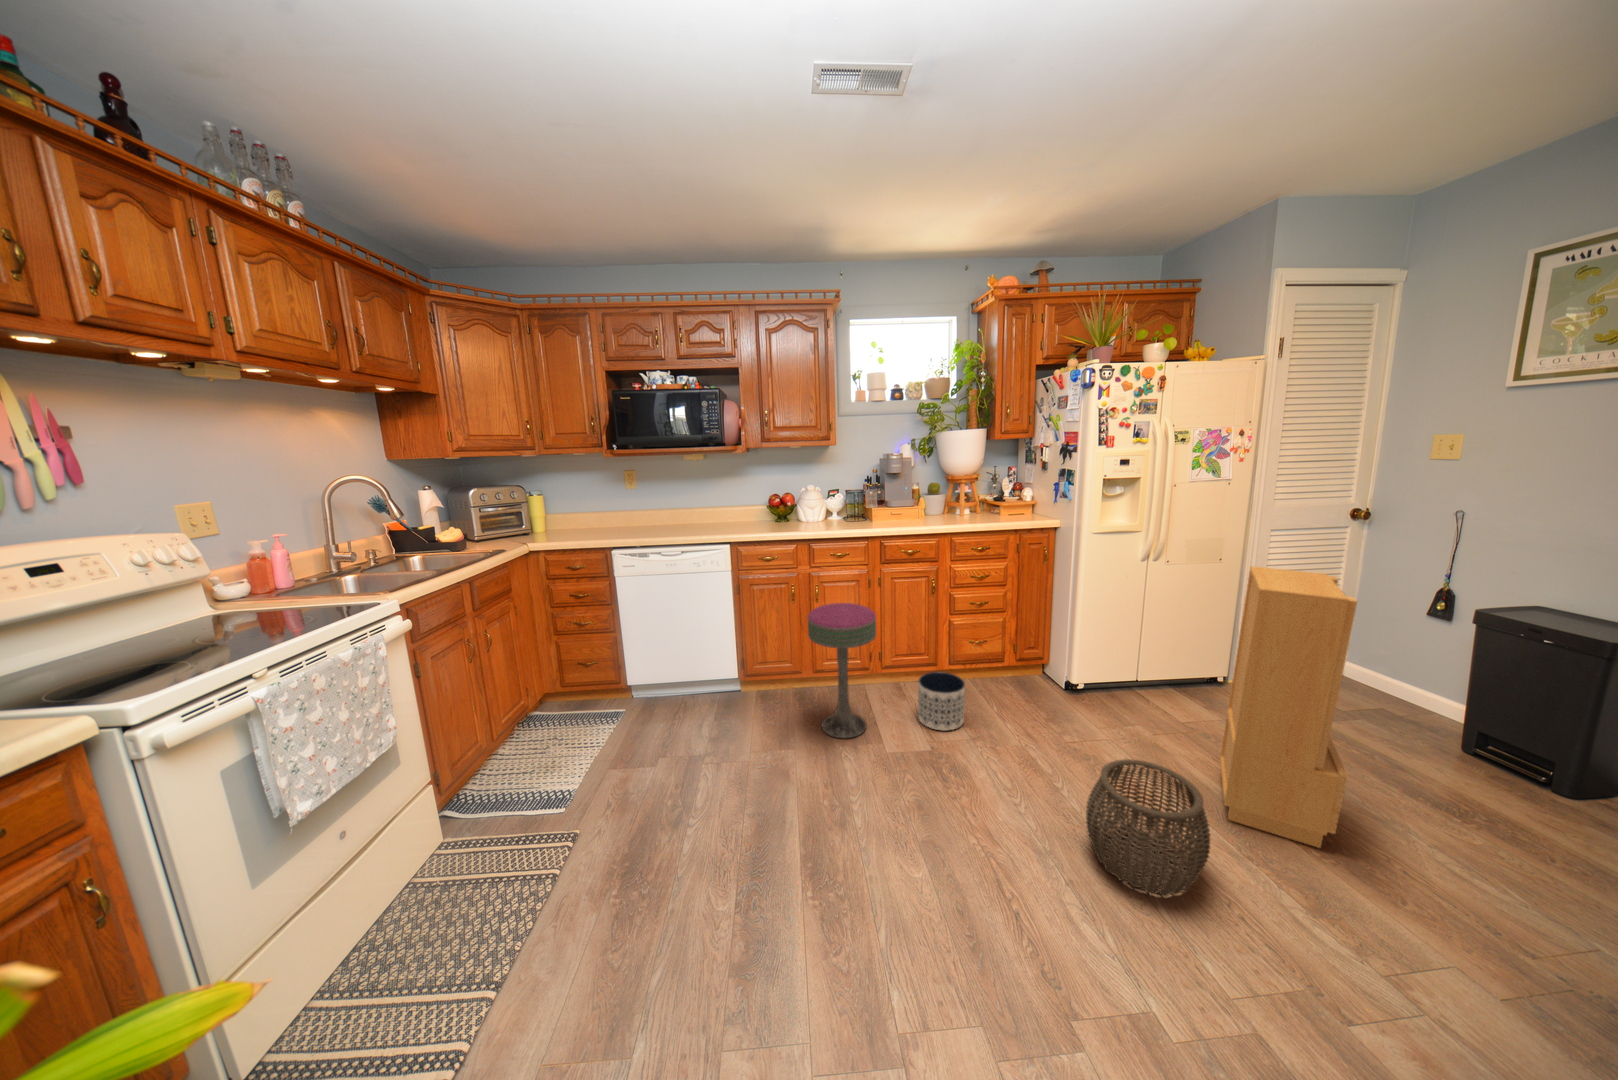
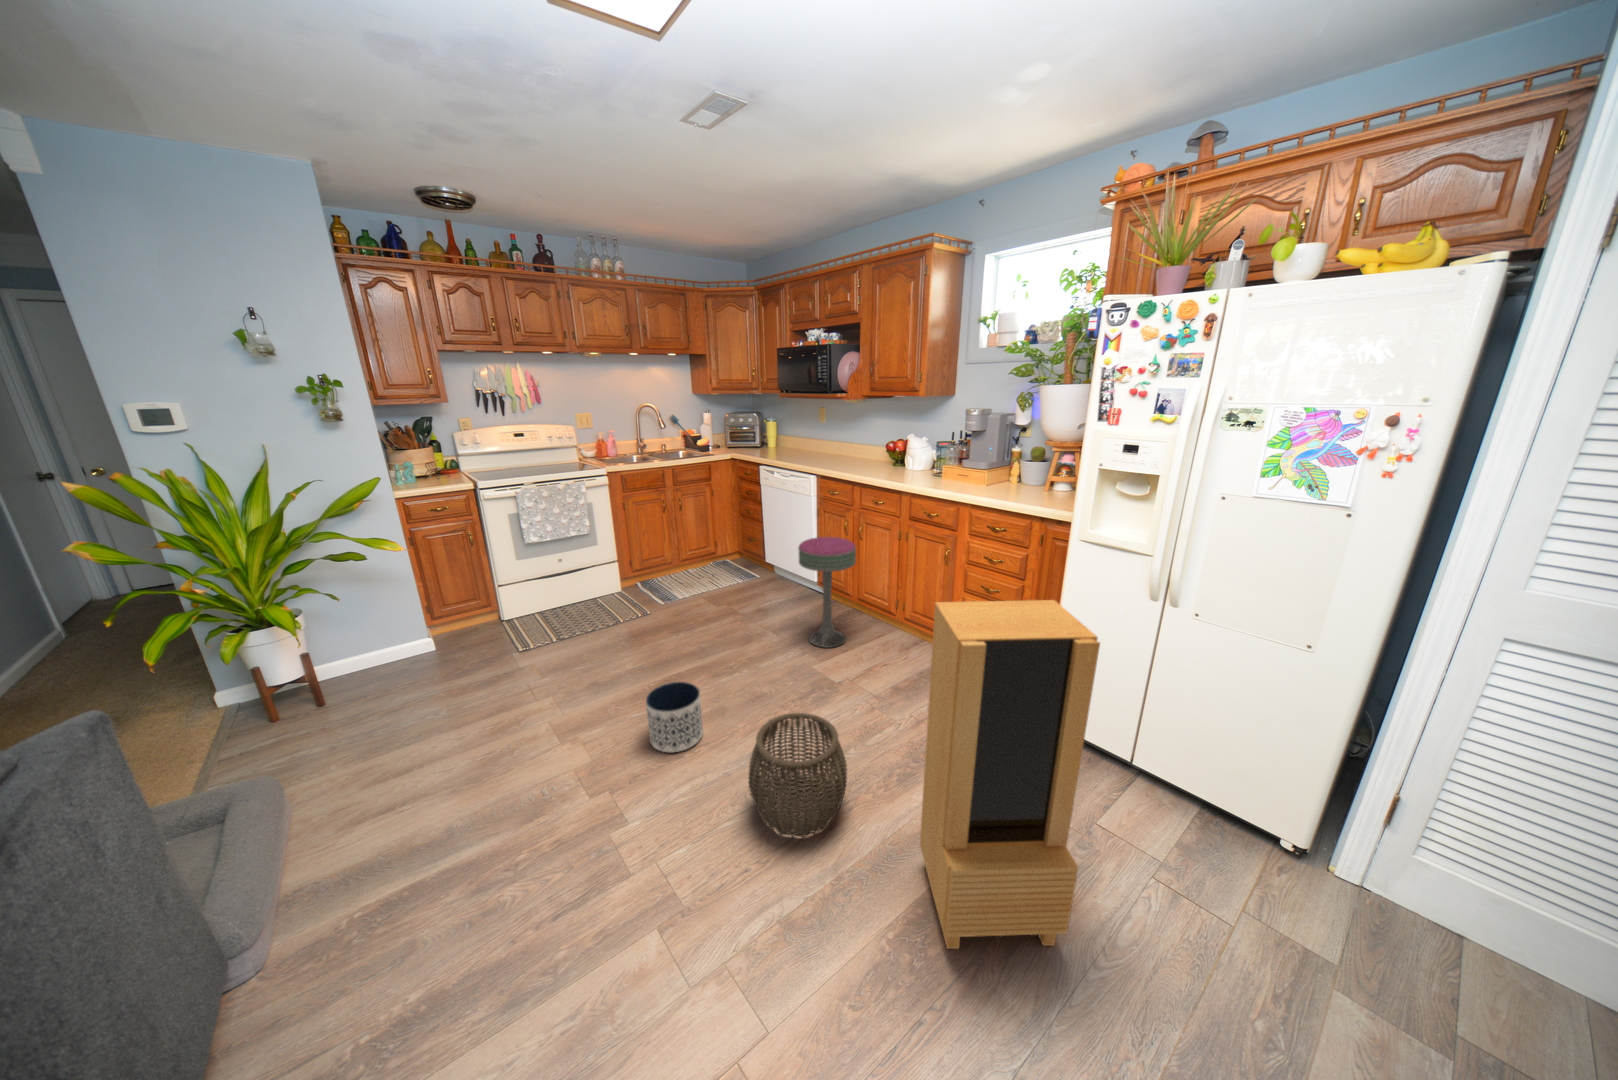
planter: present [918,672,965,731] -> present [646,682,703,752]

